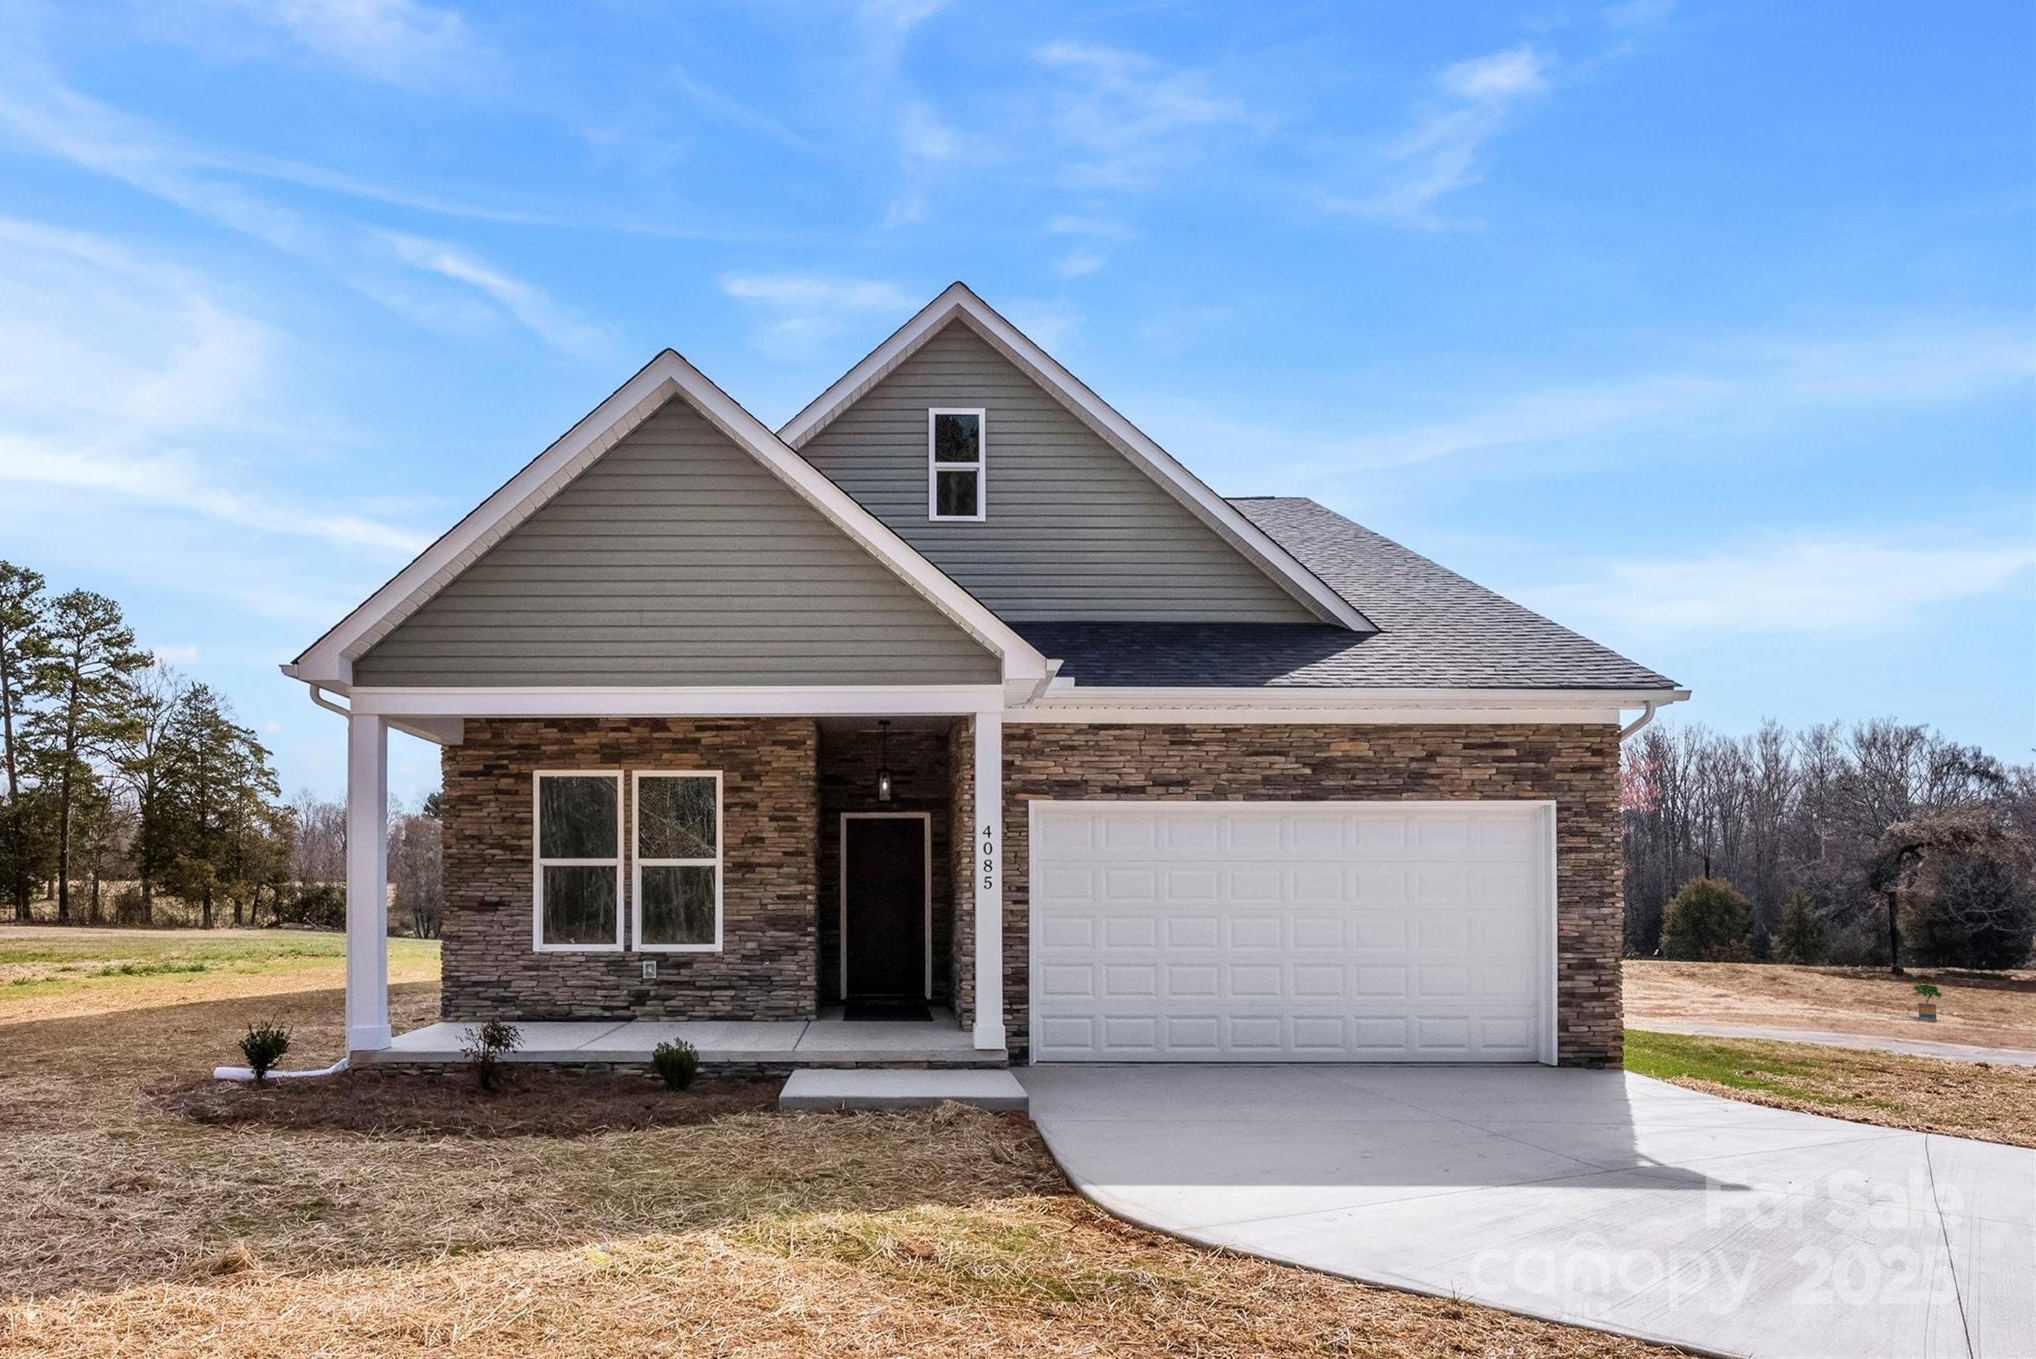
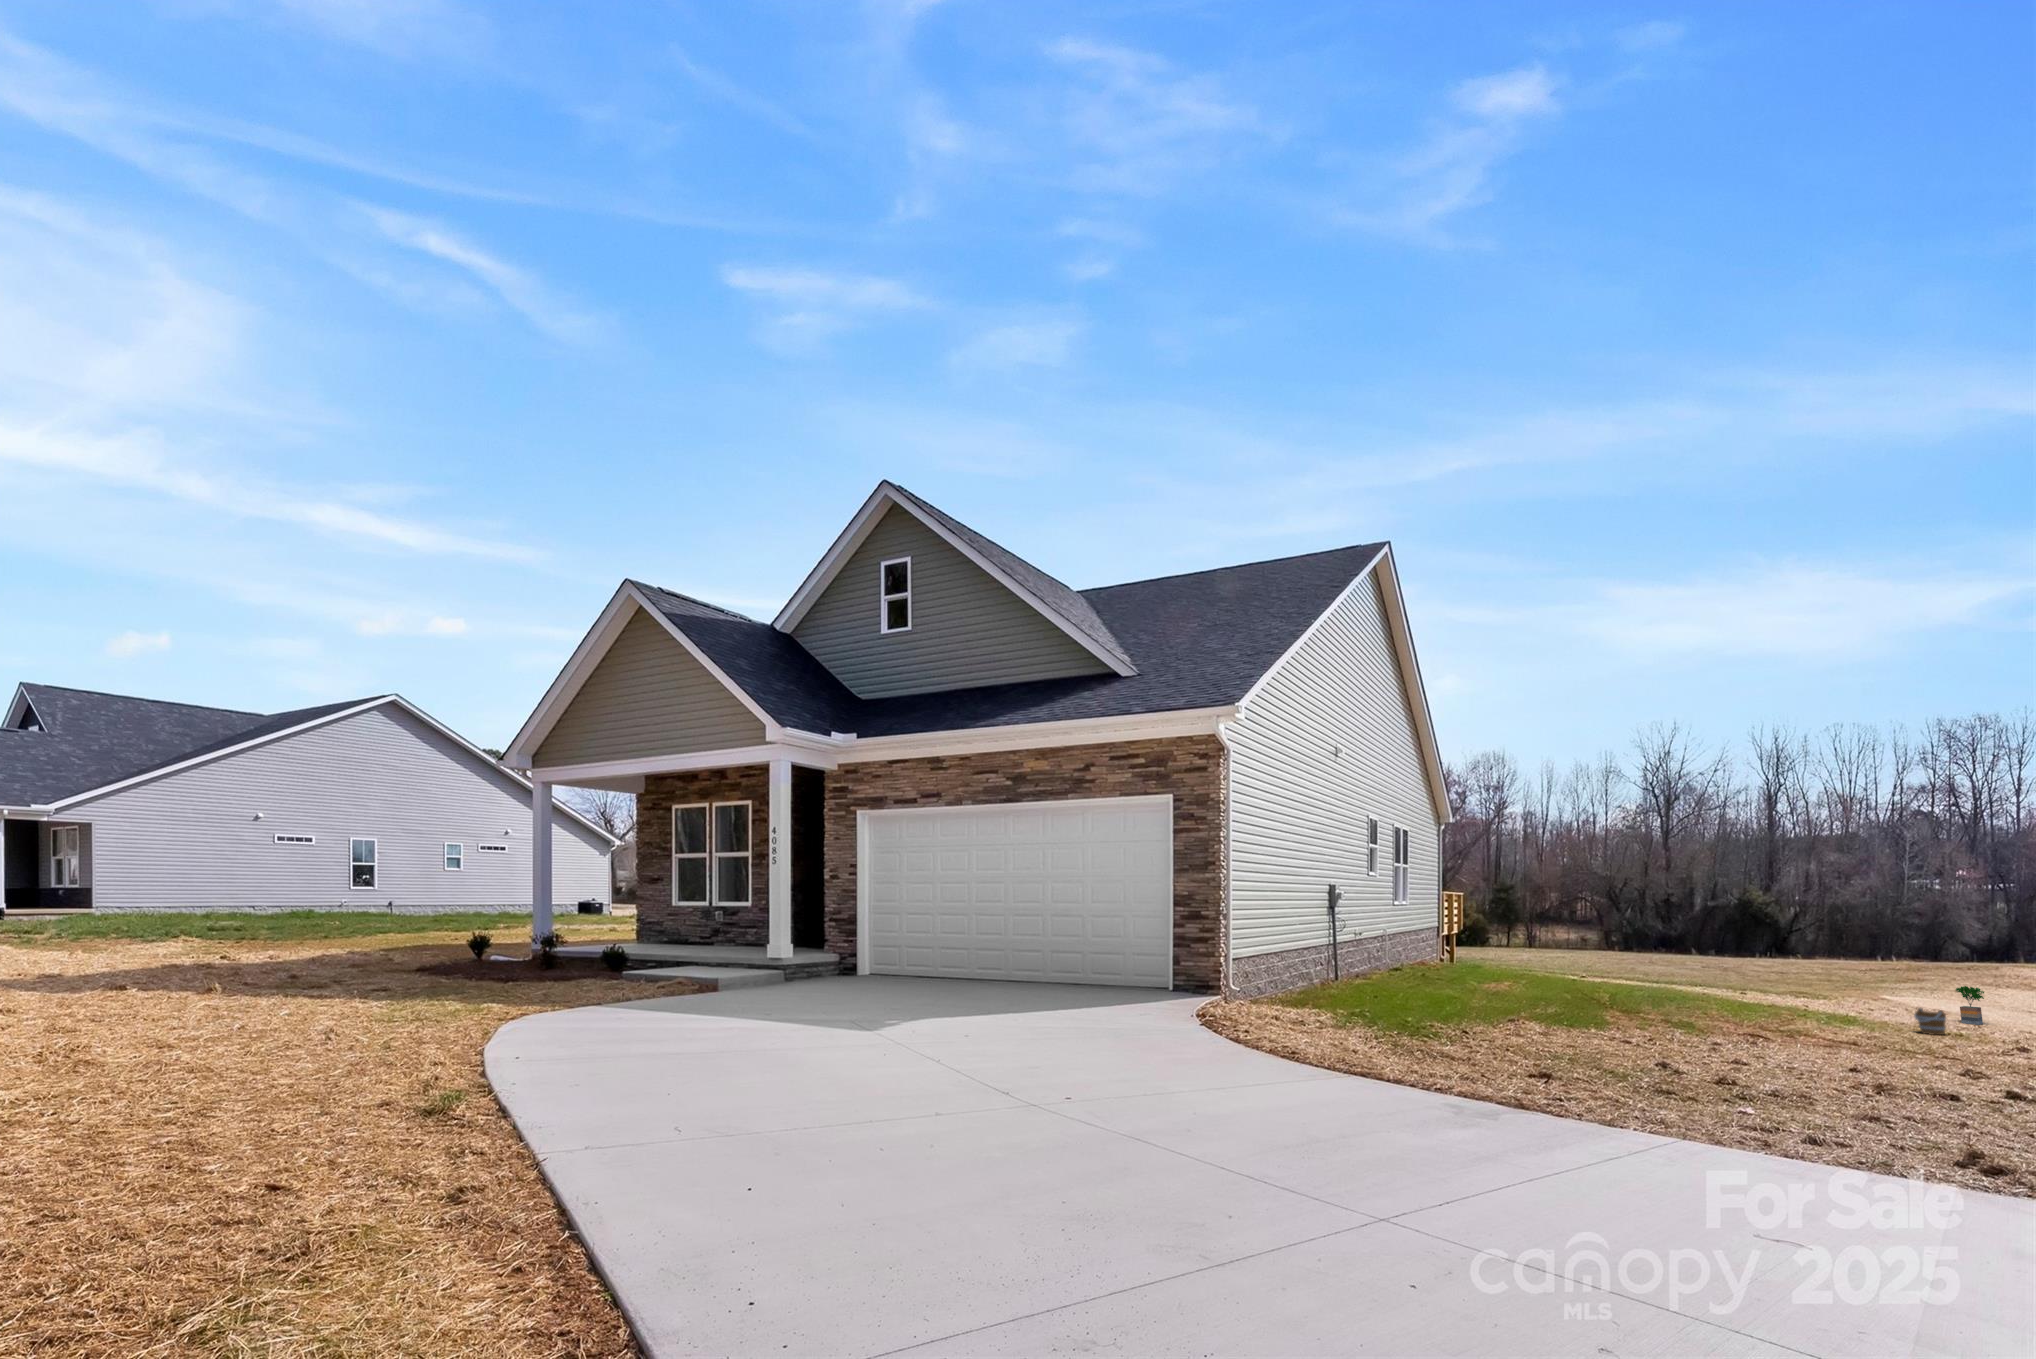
bucket: none [1952,1012,1983,1039] -> present [1914,1008,1946,1035]

